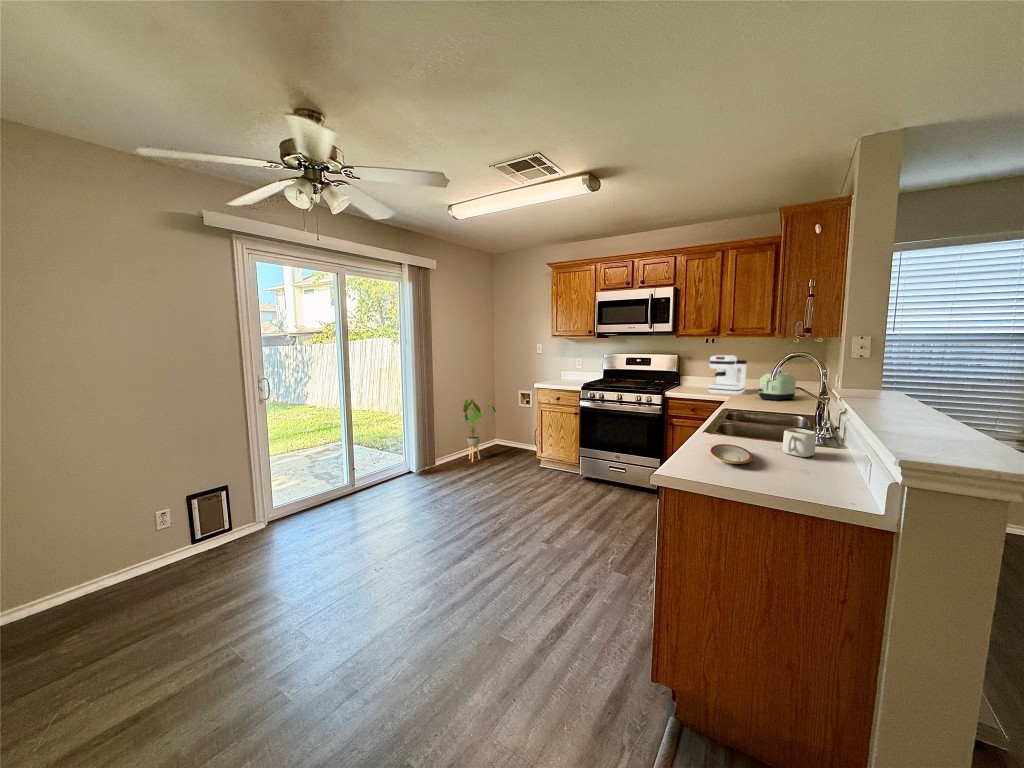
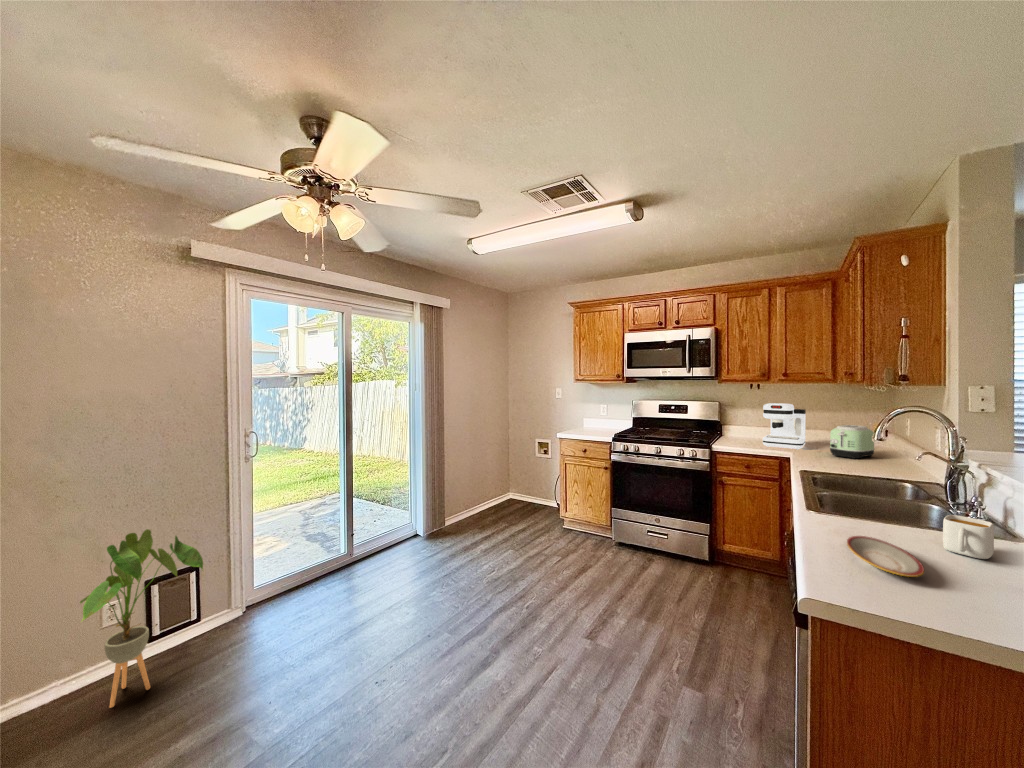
house plant: present [459,399,497,462] -> present [80,529,203,708]

